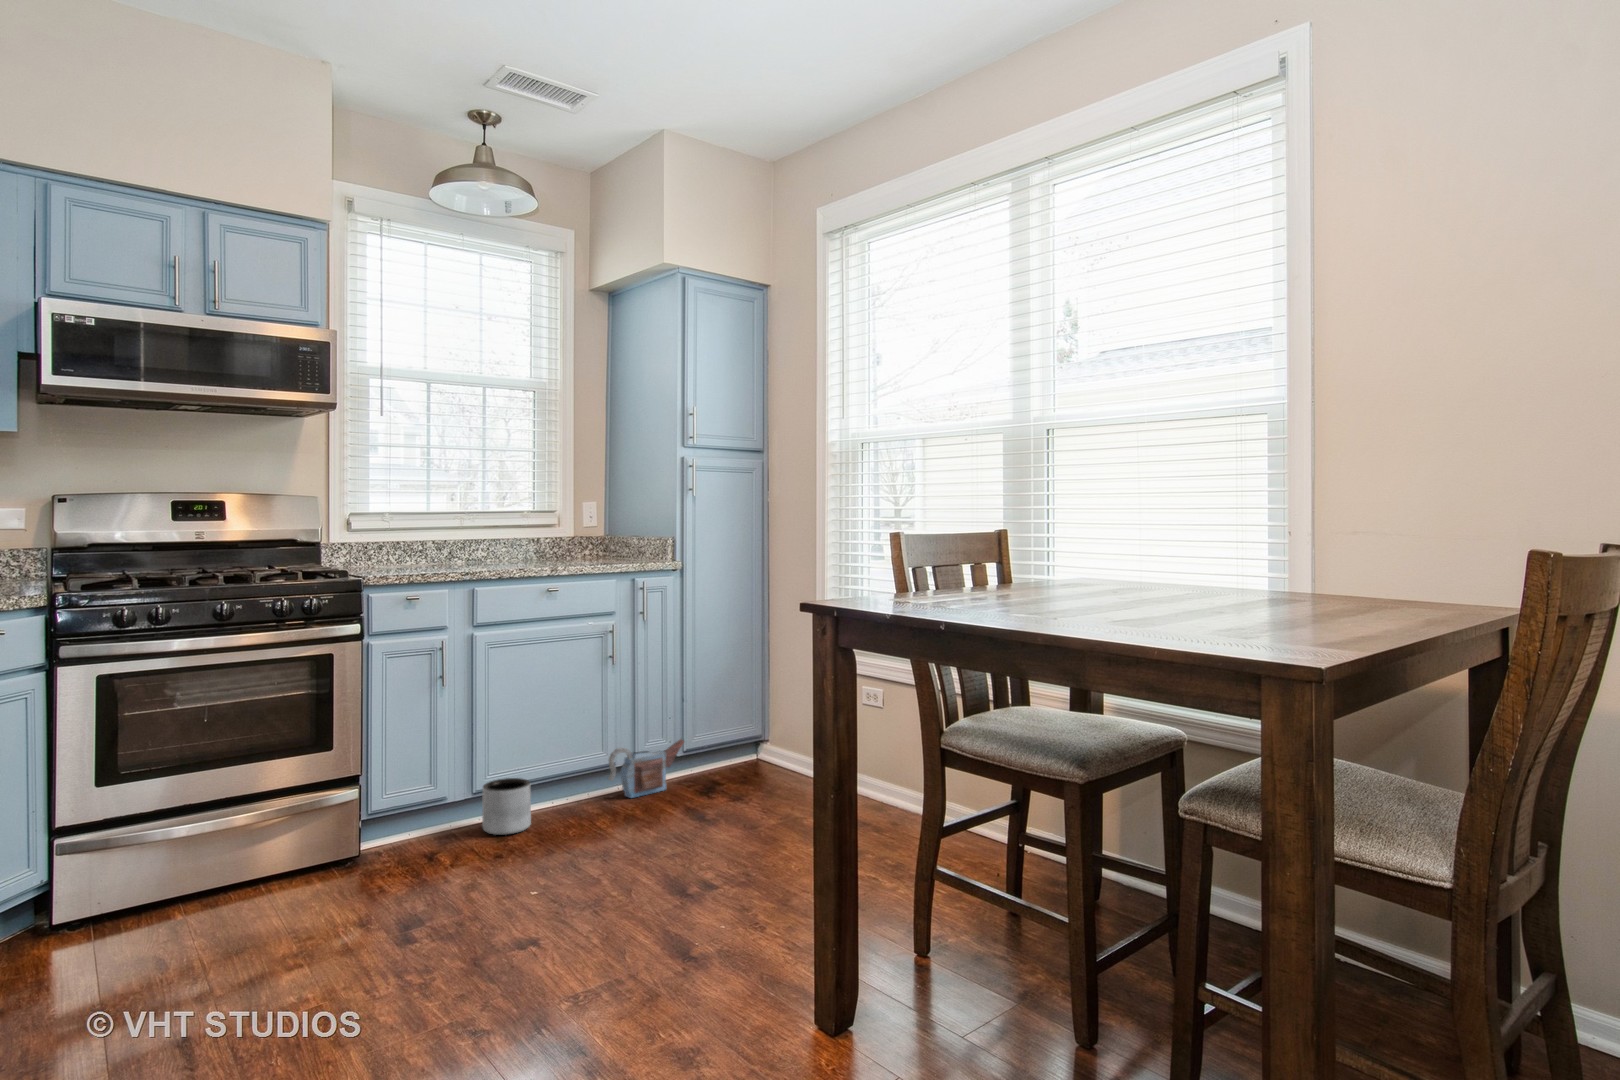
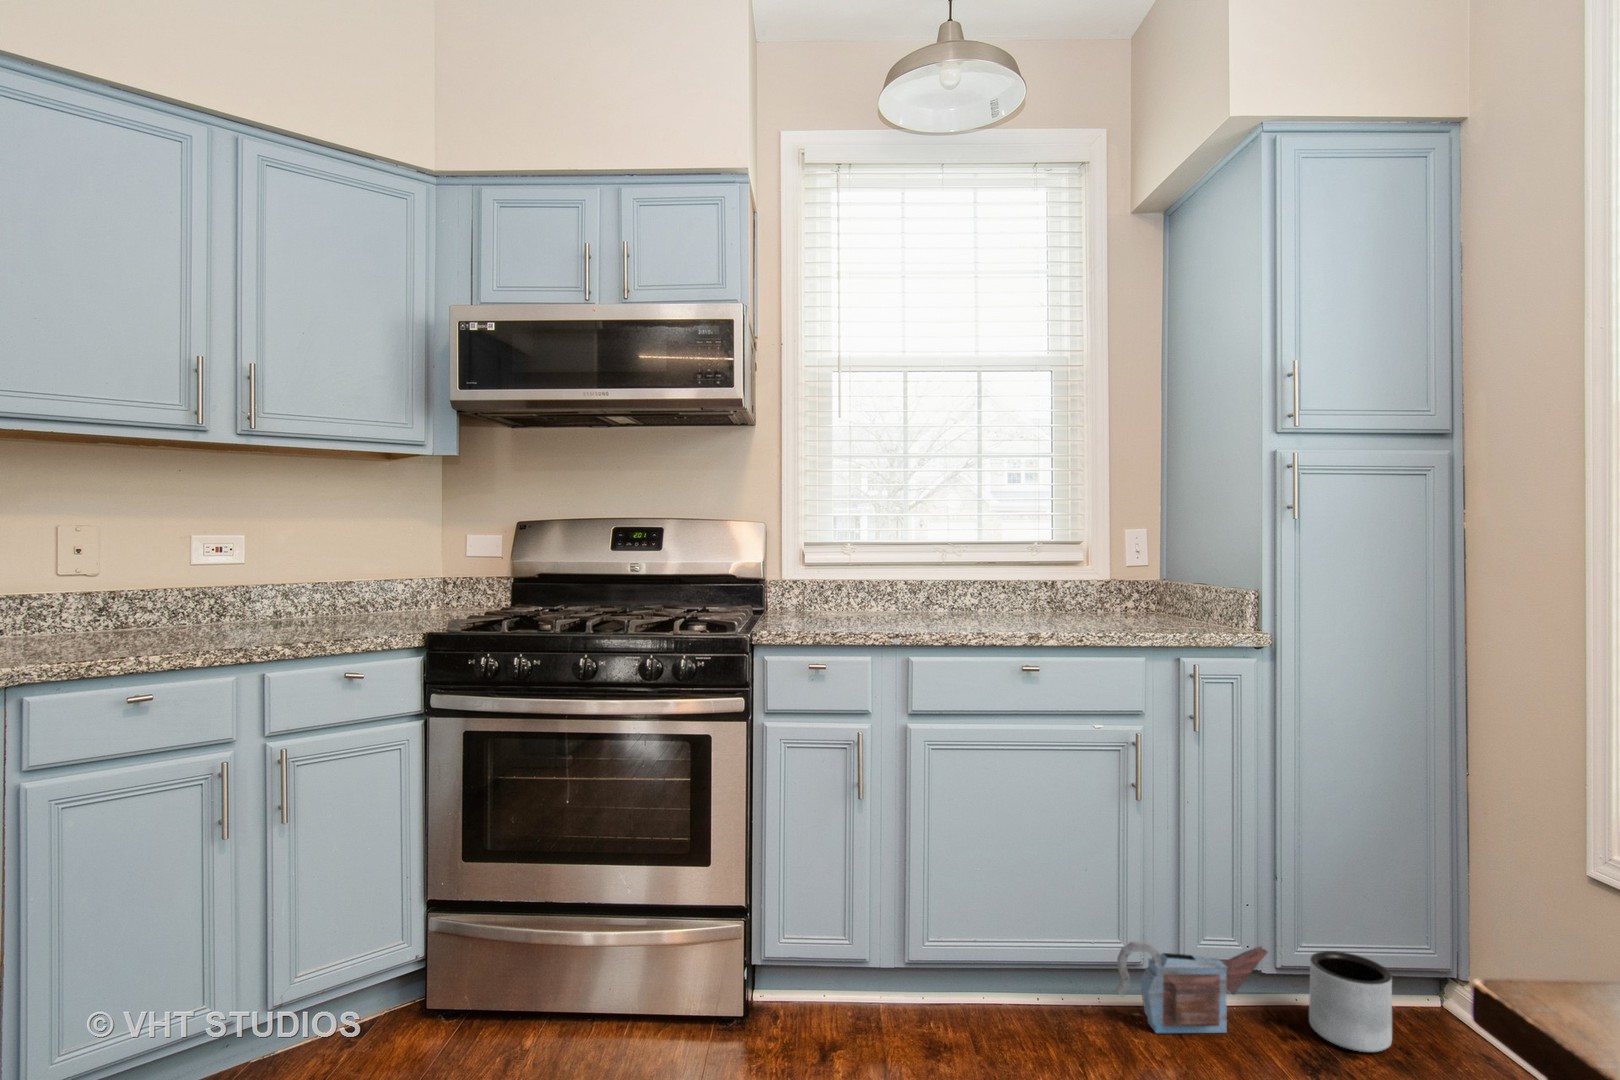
planter: present [482,778,531,835] -> present [1309,951,1392,1052]

